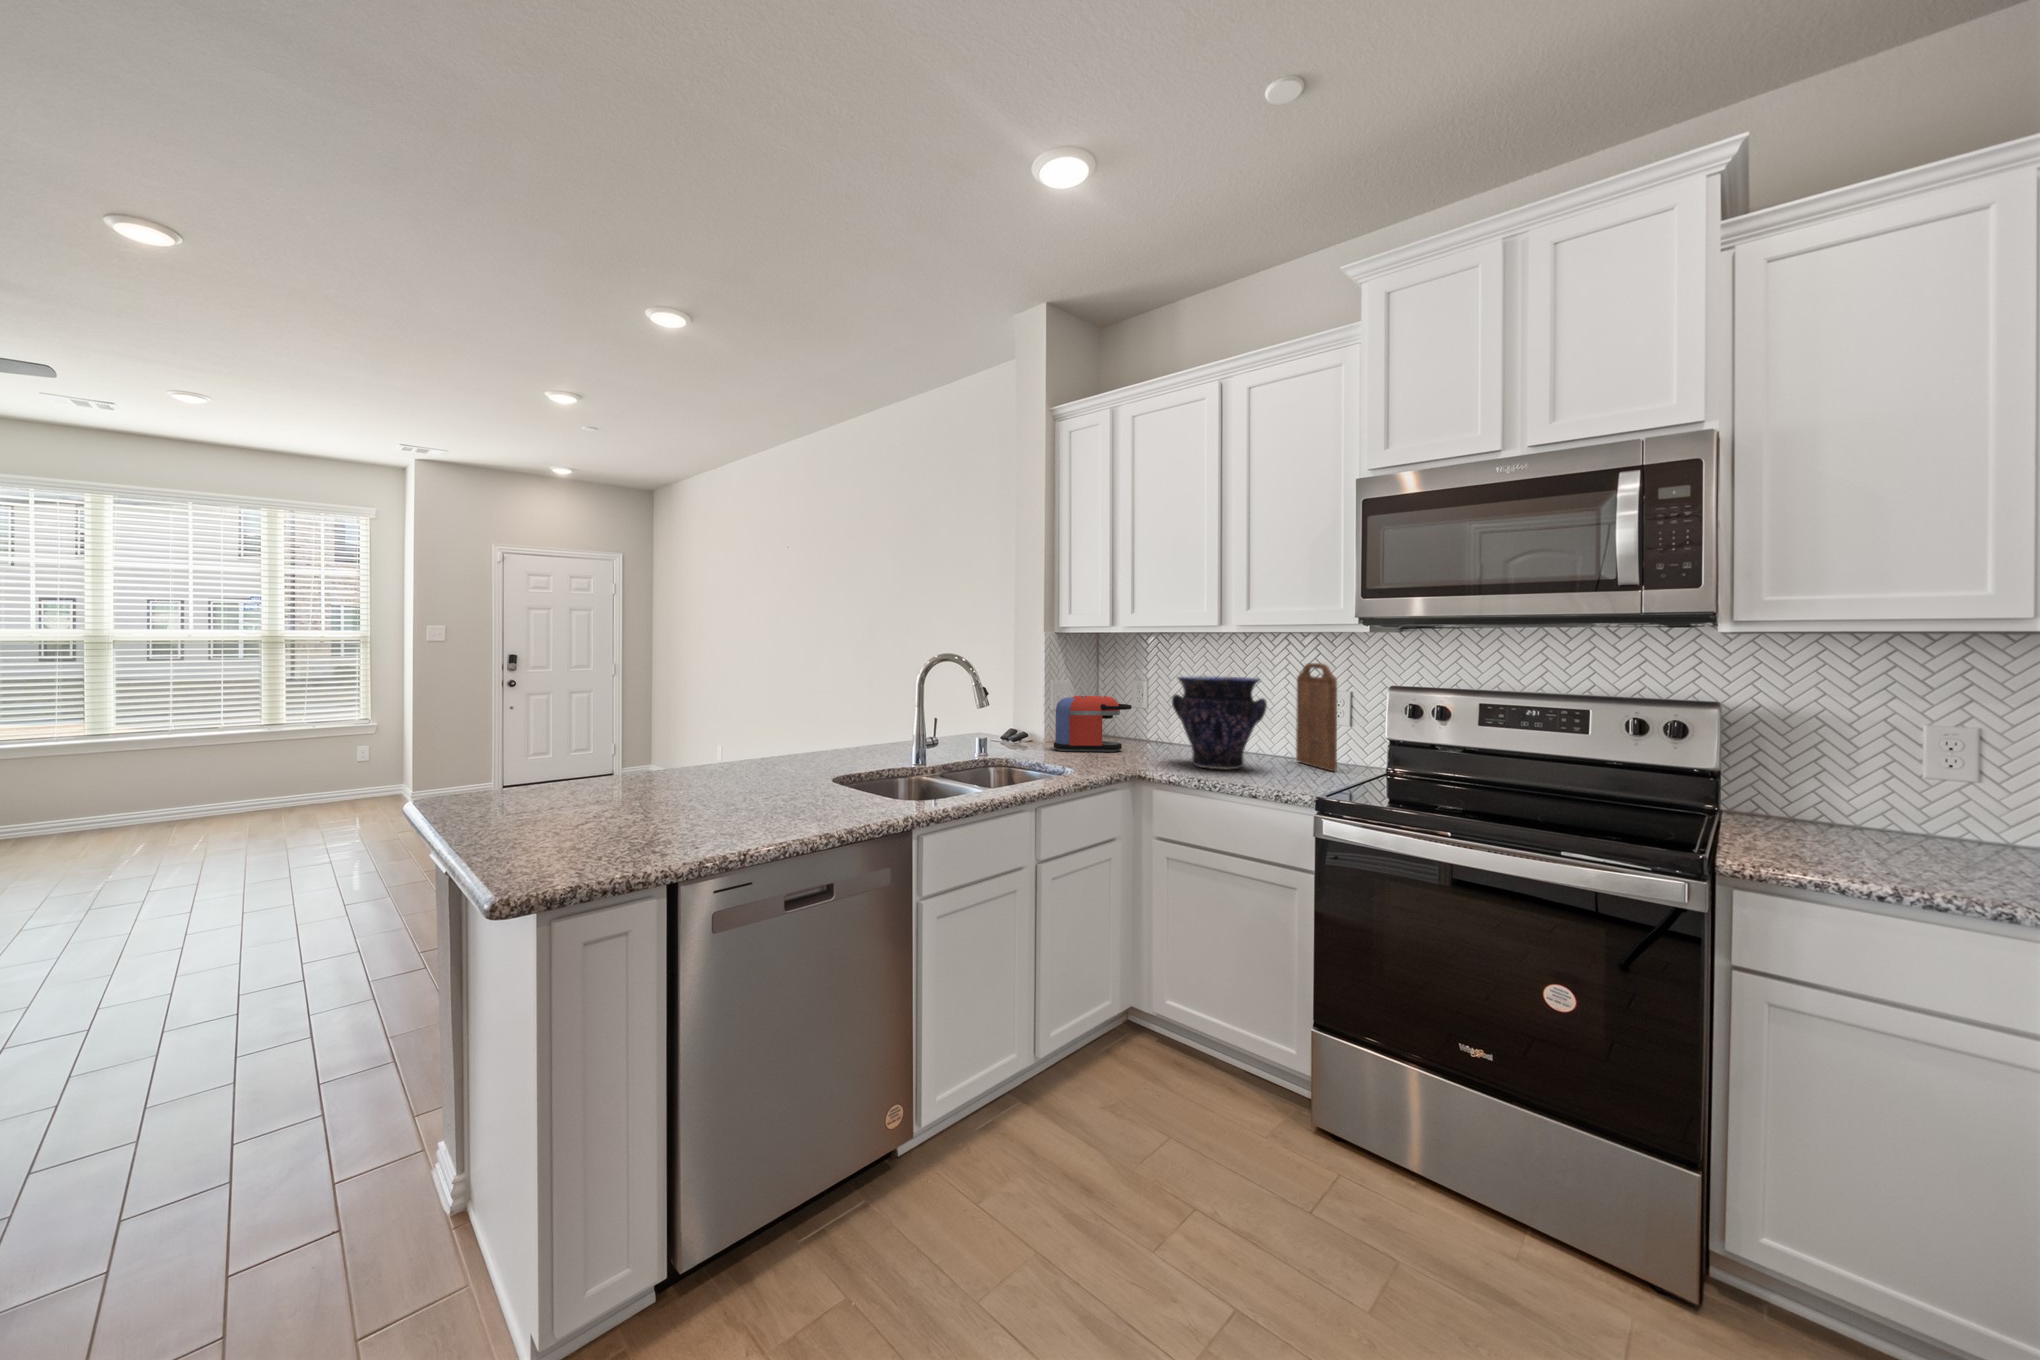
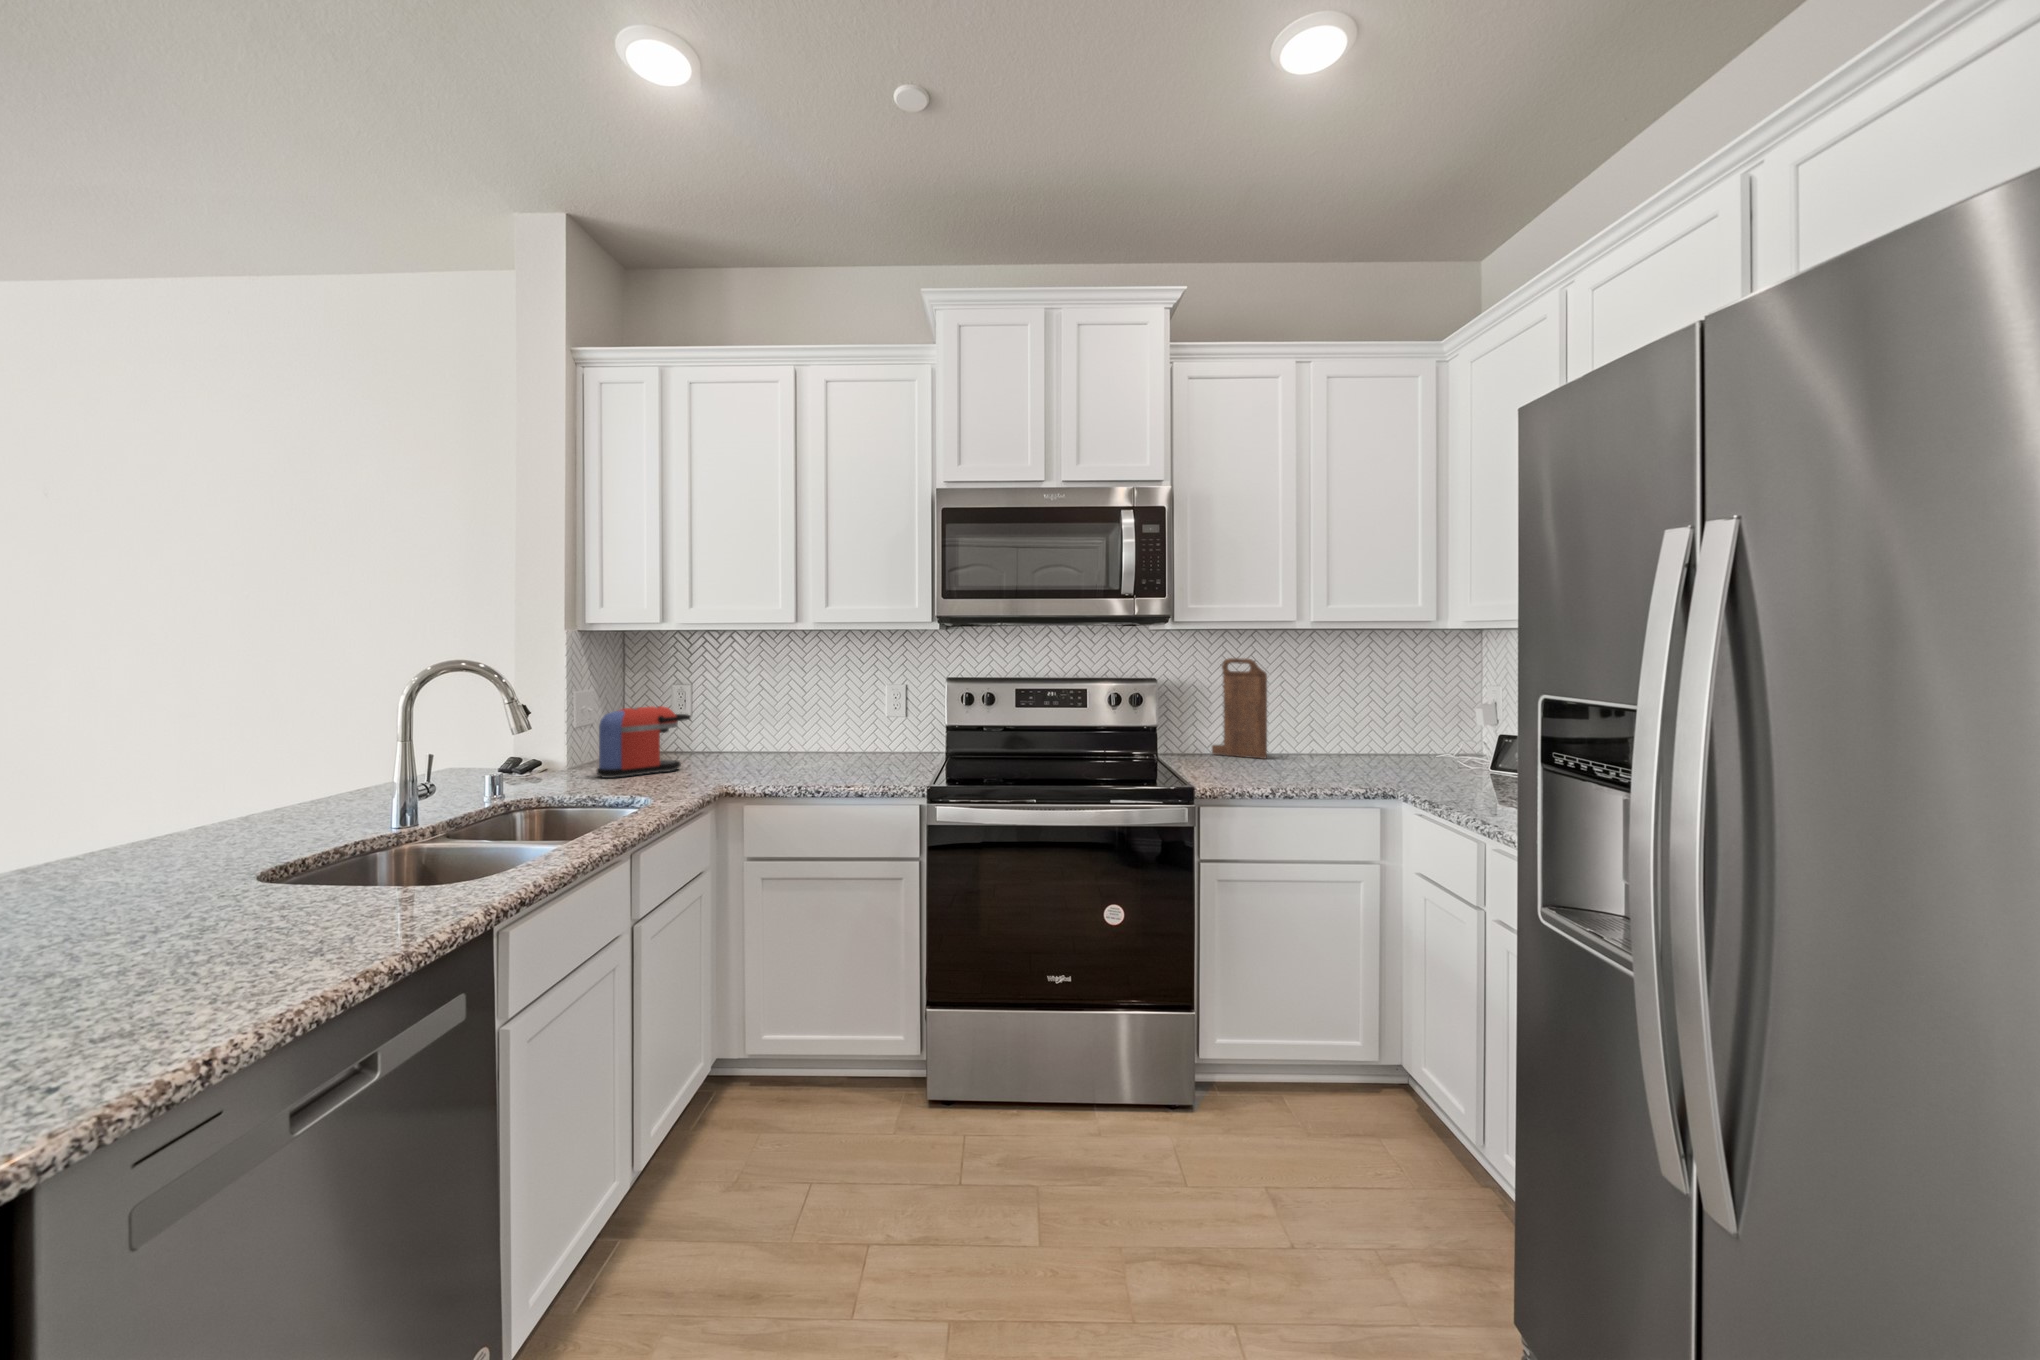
cutting board: present [1296,663,1337,771] -> present [1212,658,1267,759]
vase: present [1172,676,1267,770] -> none [752,676,850,775]

